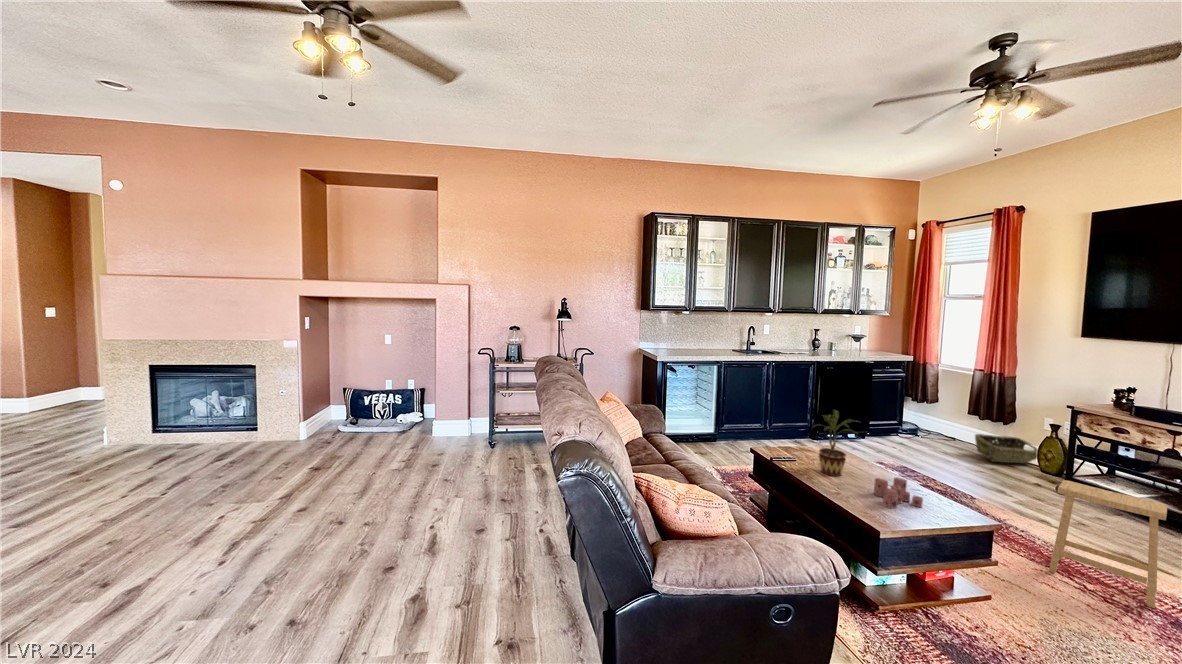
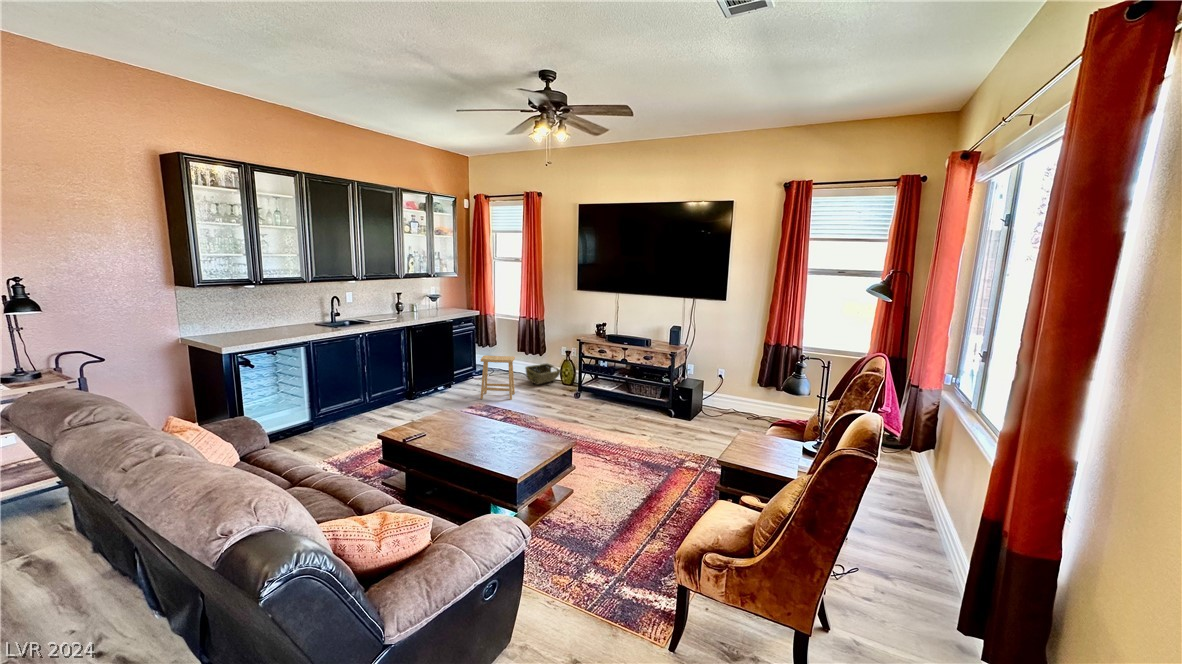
potted plant: present [814,410,857,476] -> none [446,384,483,443]
candle: present [874,478,923,509] -> none [501,428,533,456]
footstool: present [1049,480,1167,608] -> present [480,355,515,400]

